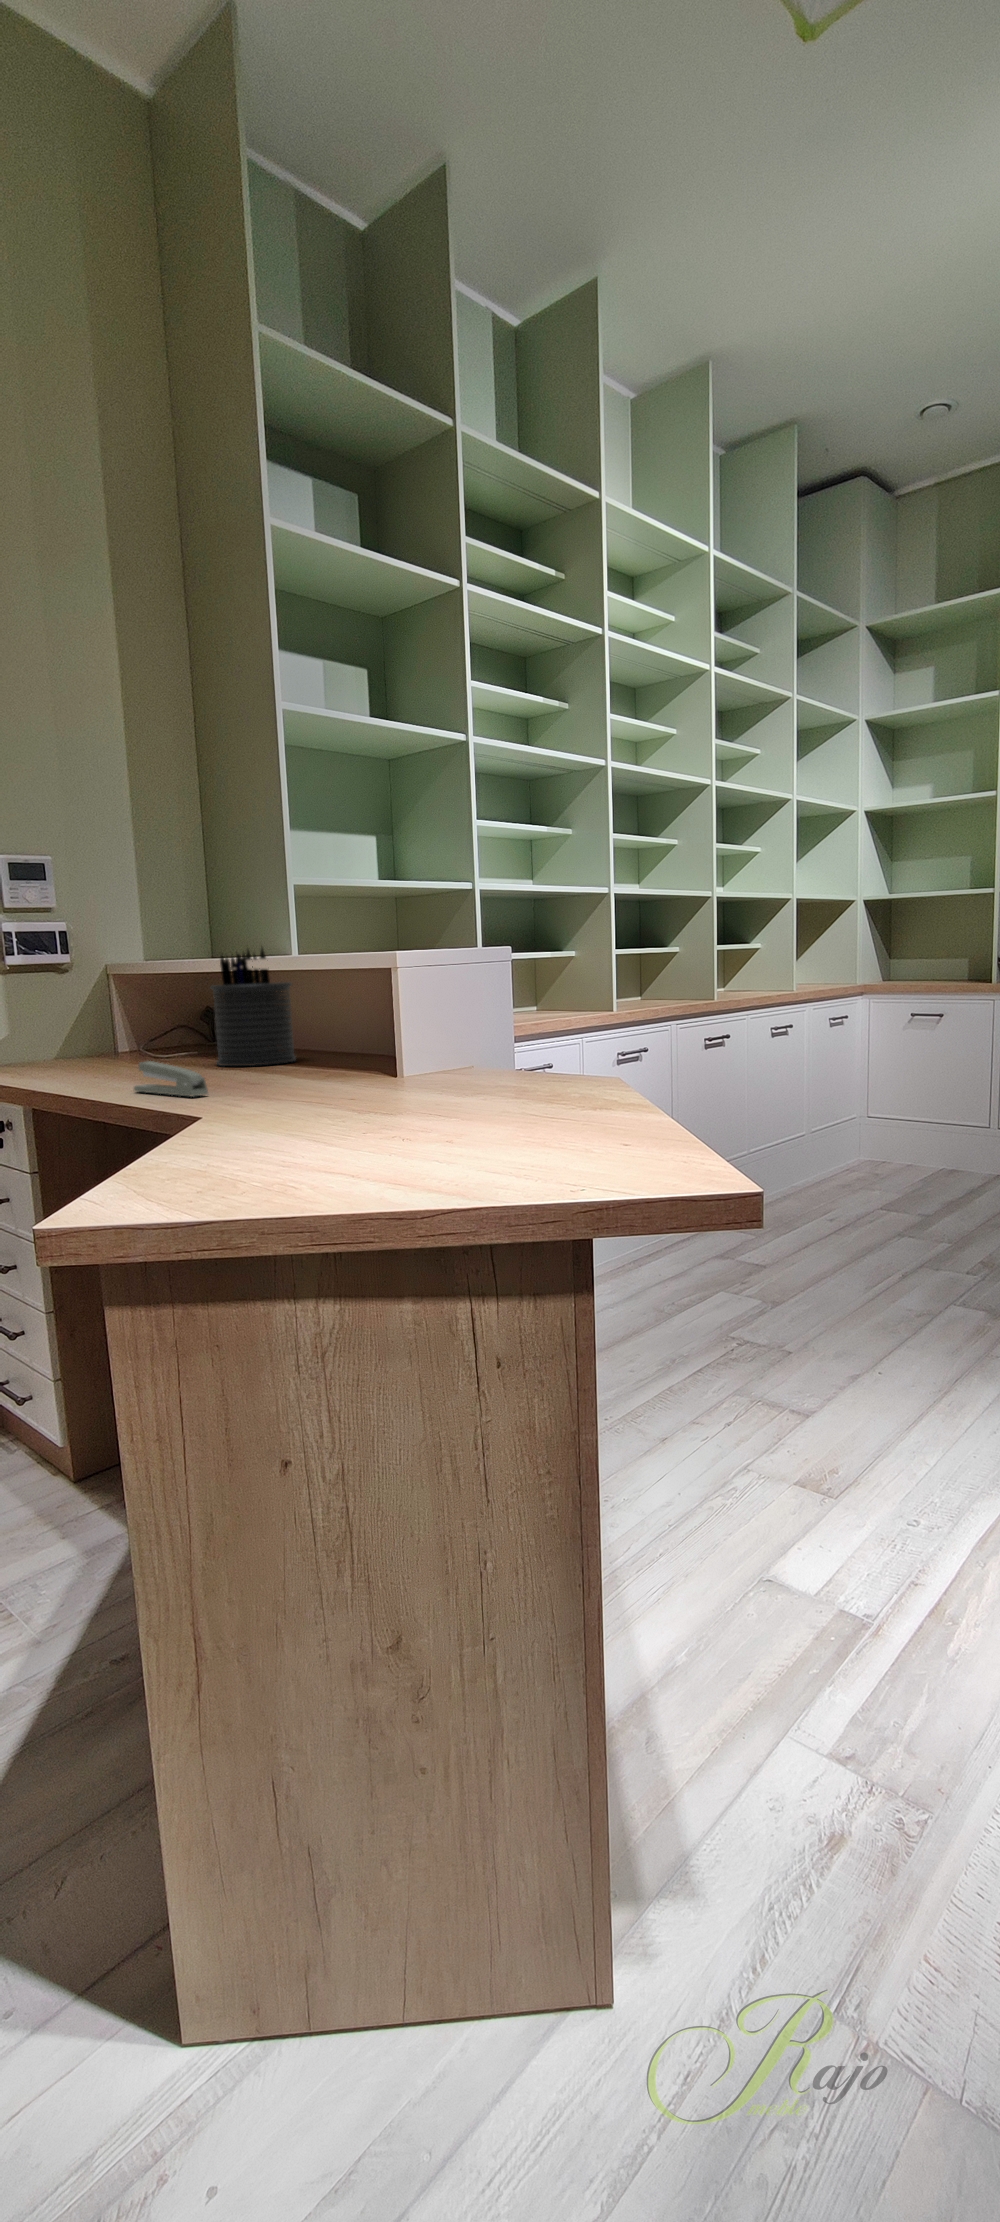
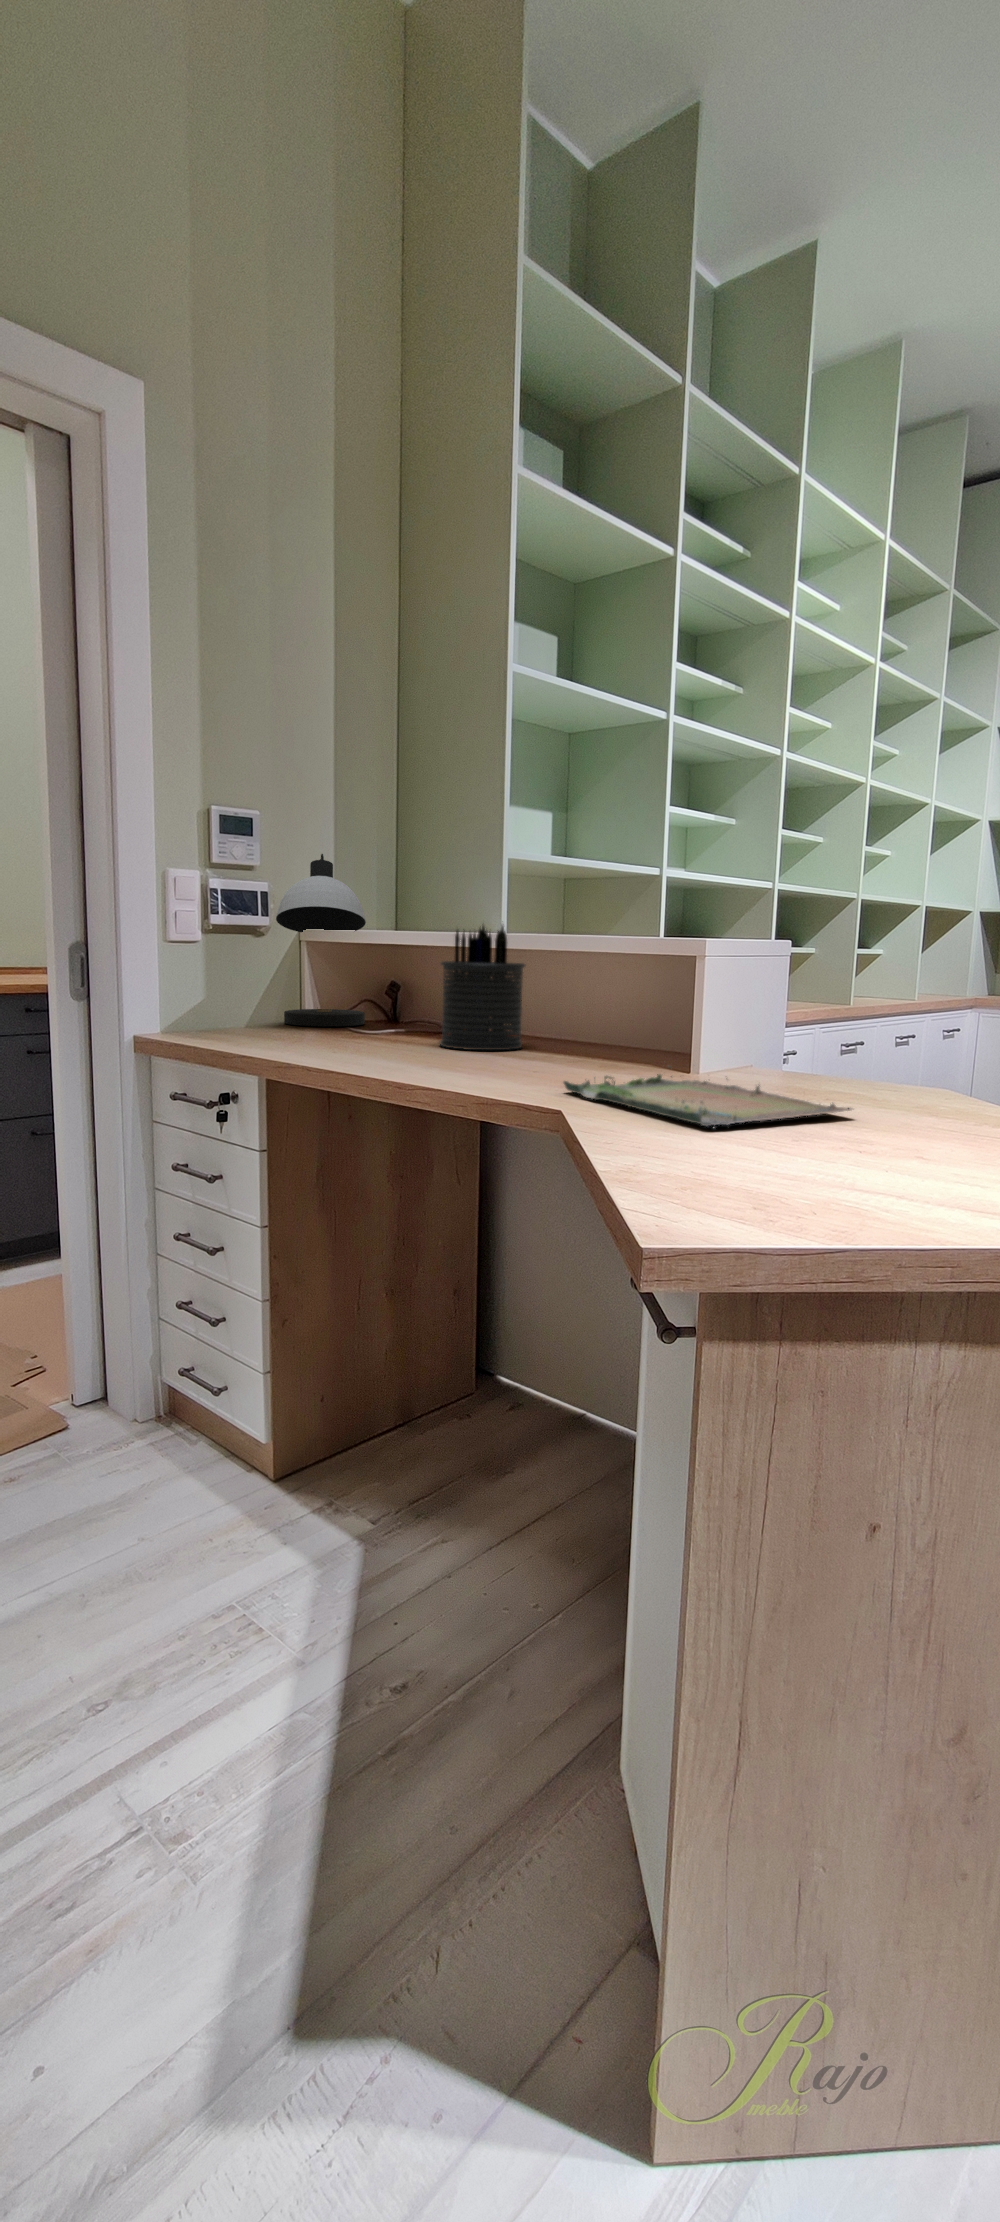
desk lamp: none [77,890,183,1054] -> present [276,854,366,1026]
stapler: present [134,1061,208,1096] -> none [412,1044,510,1088]
tray: none [249,1064,478,1118] -> present [564,1066,852,1128]

